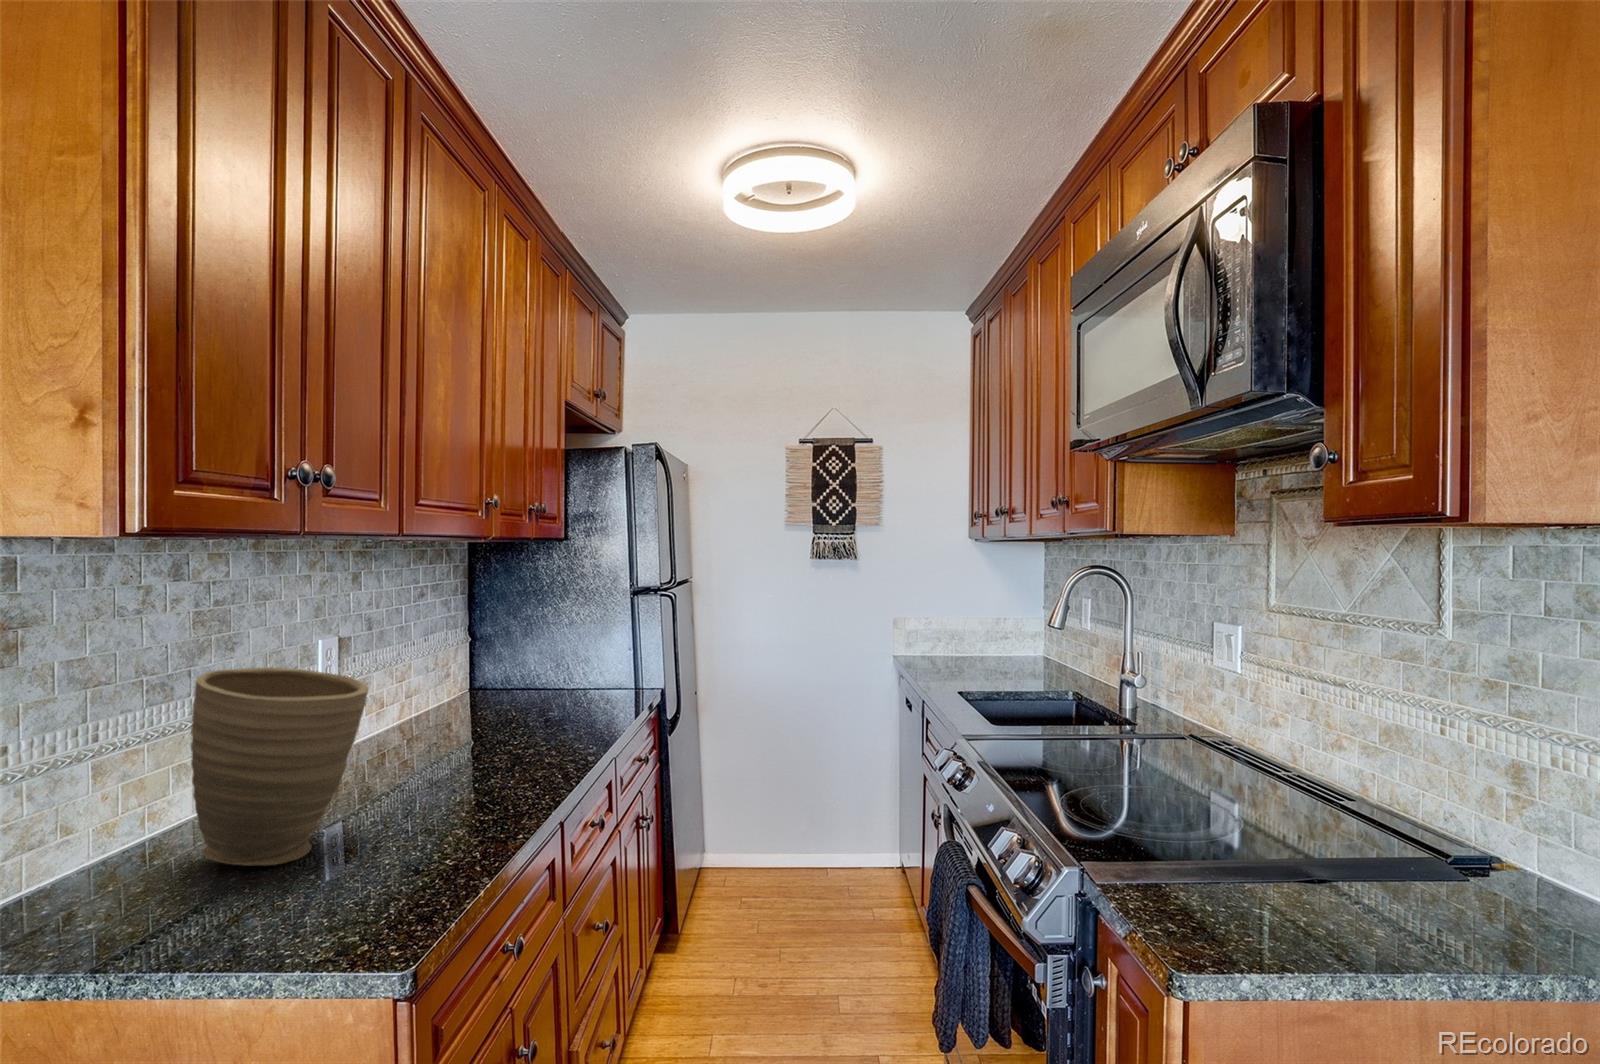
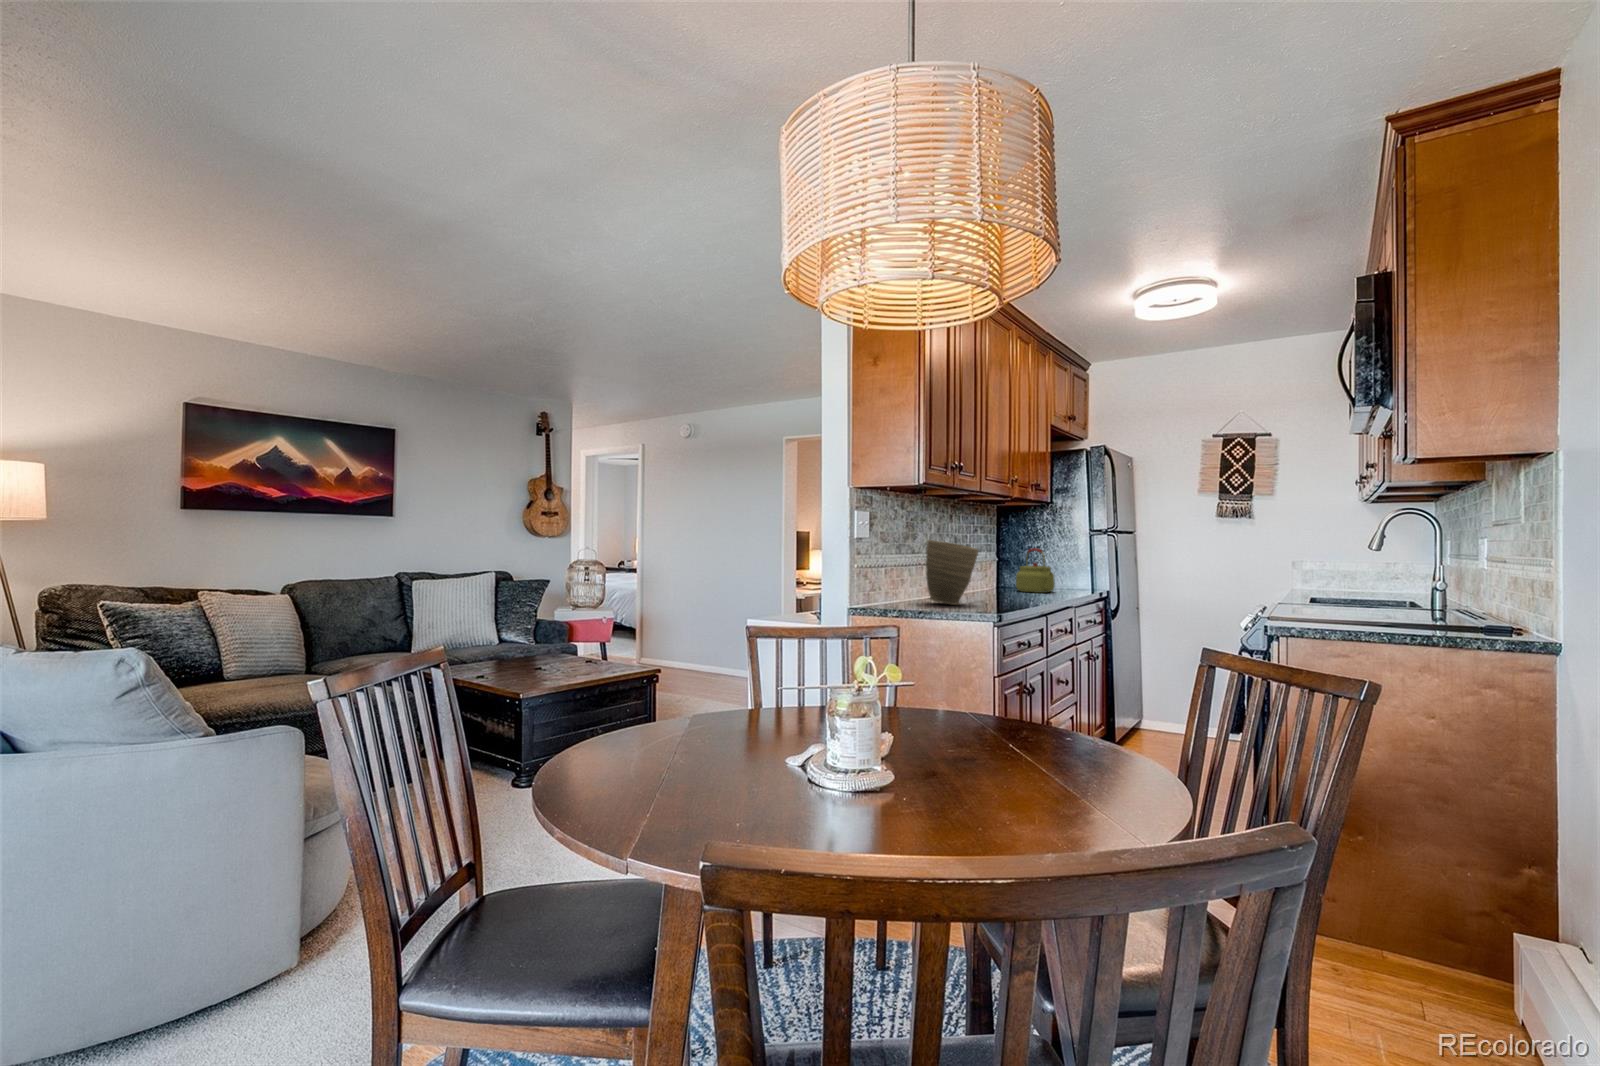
kettle: none [499,629,574,718] -> present [1016,548,1055,593]

